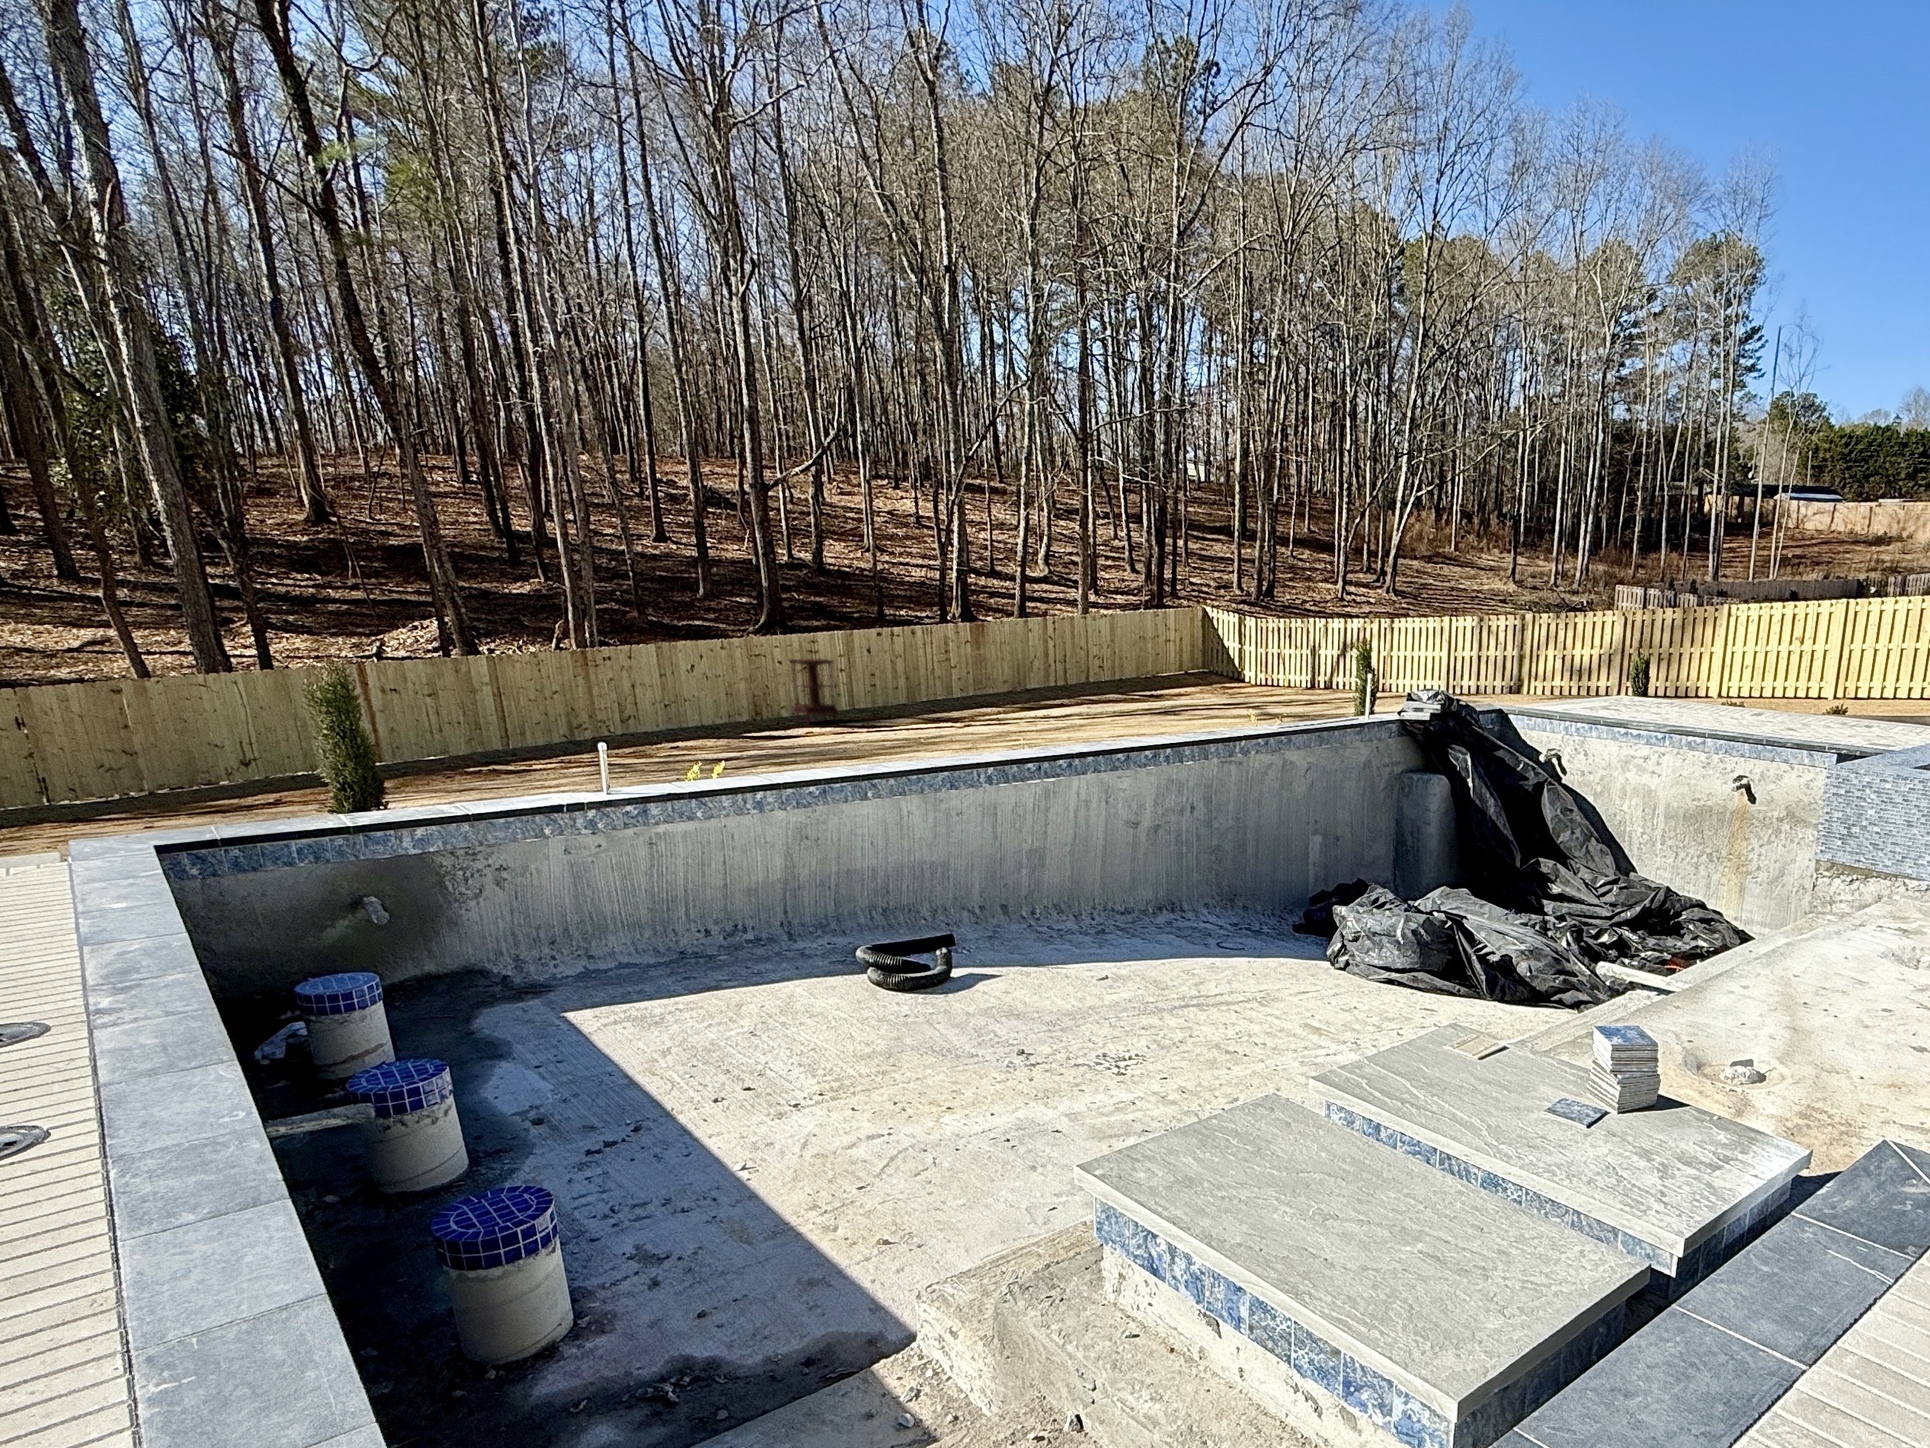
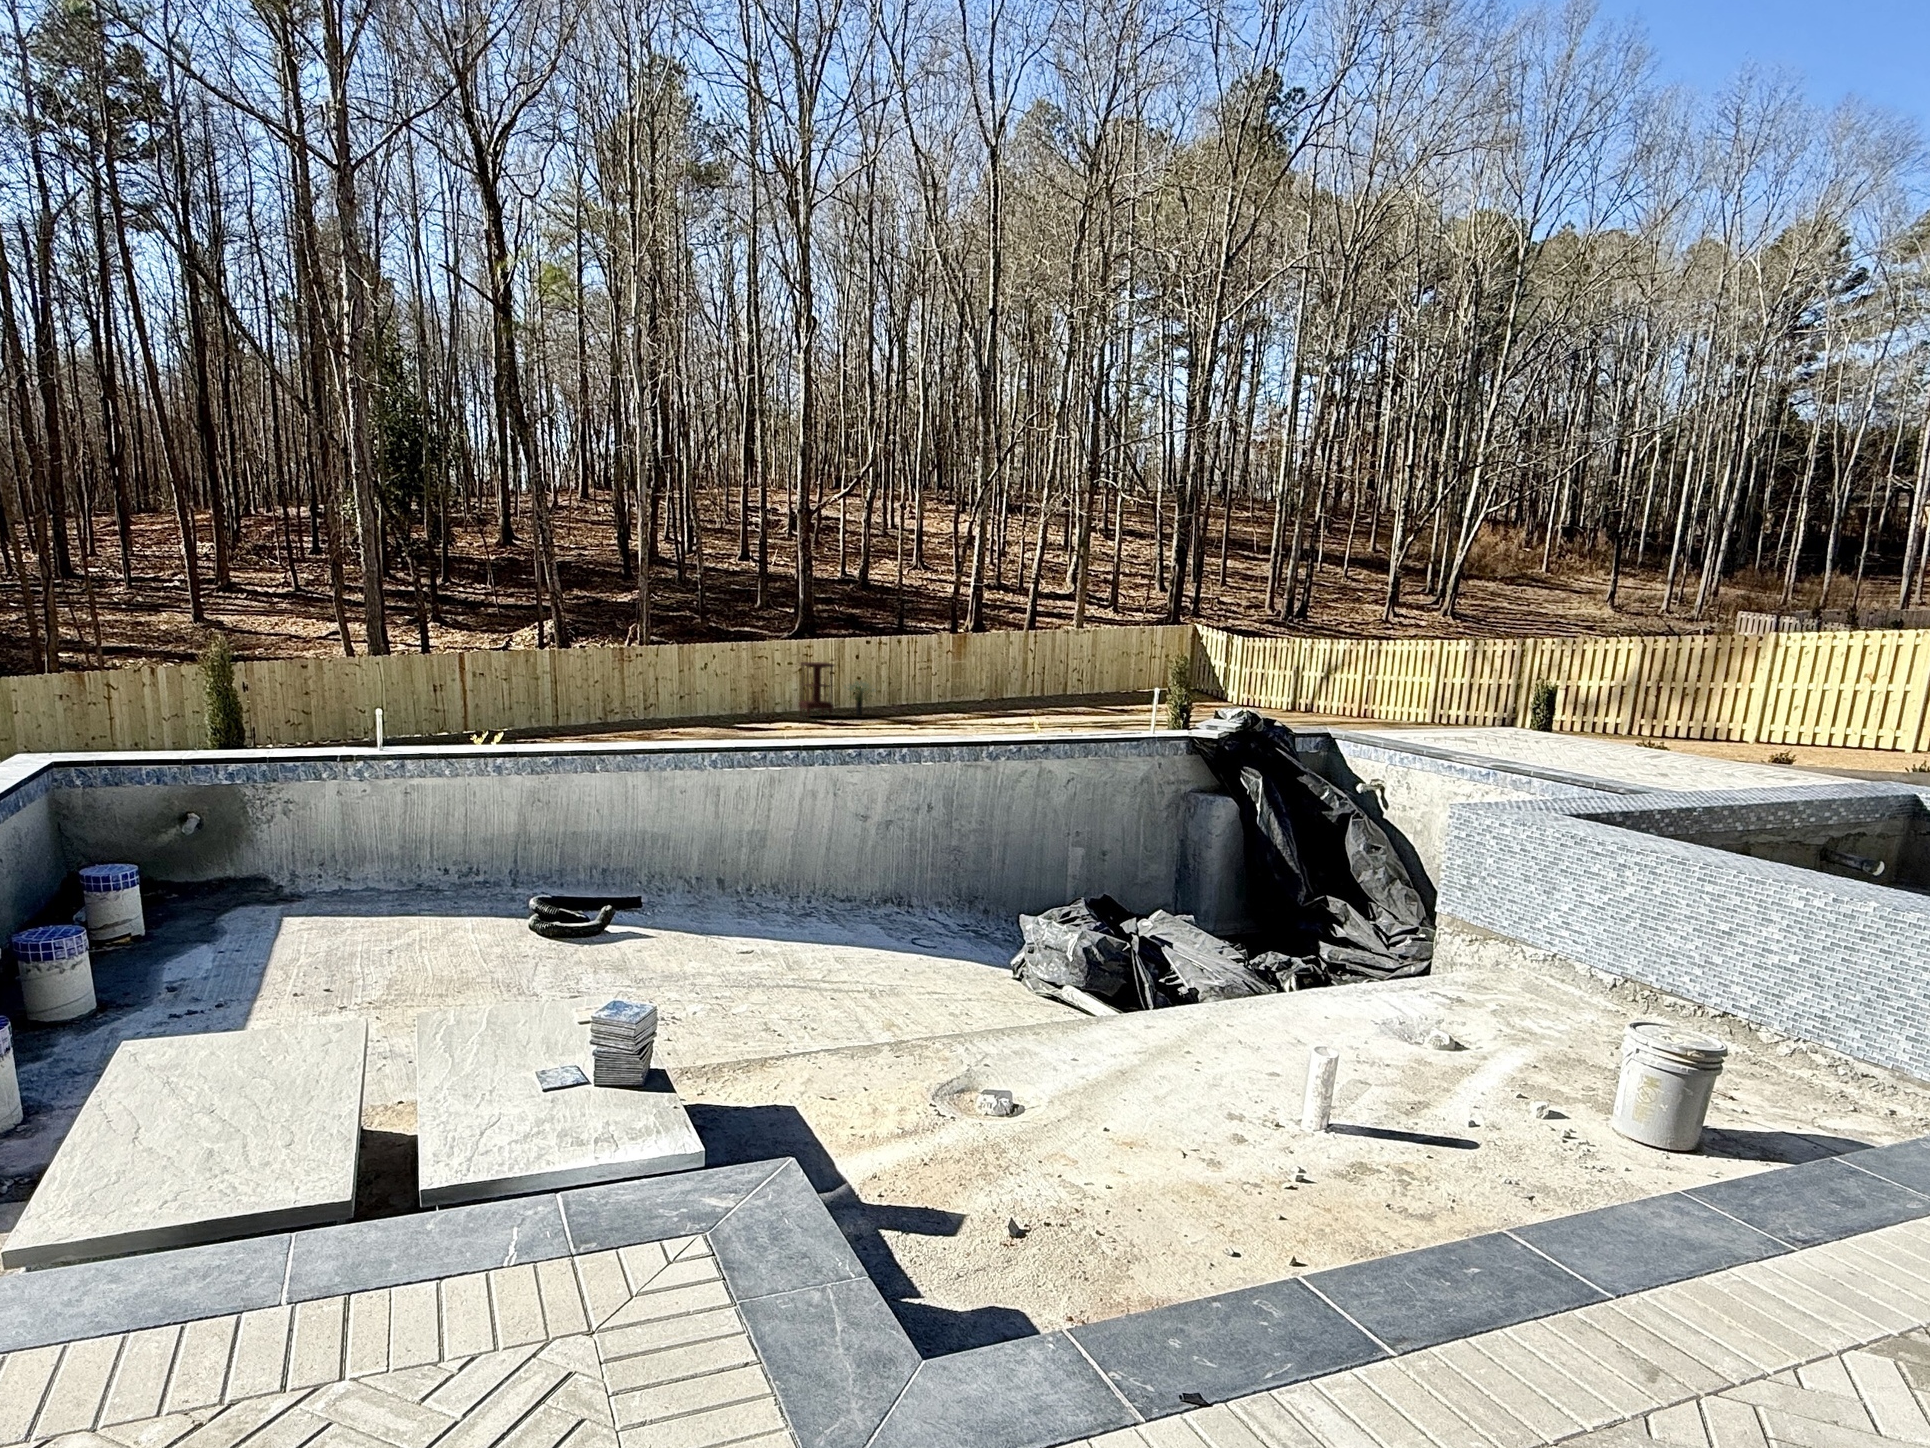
potted plant: none [847,677,885,718] -> present [845,681,875,715]

